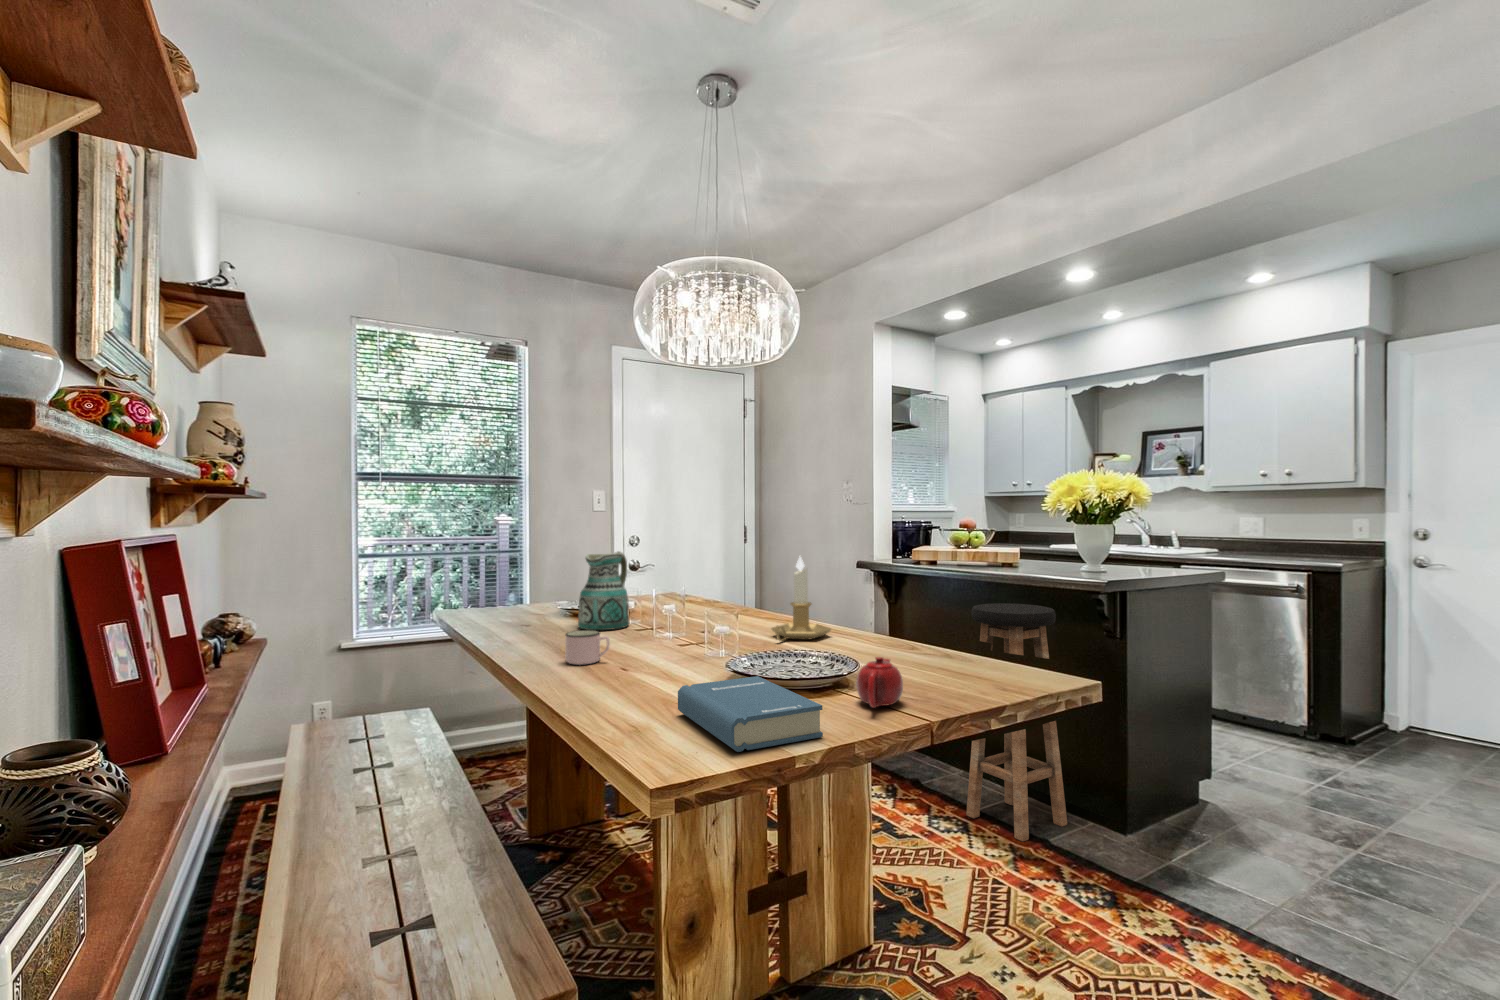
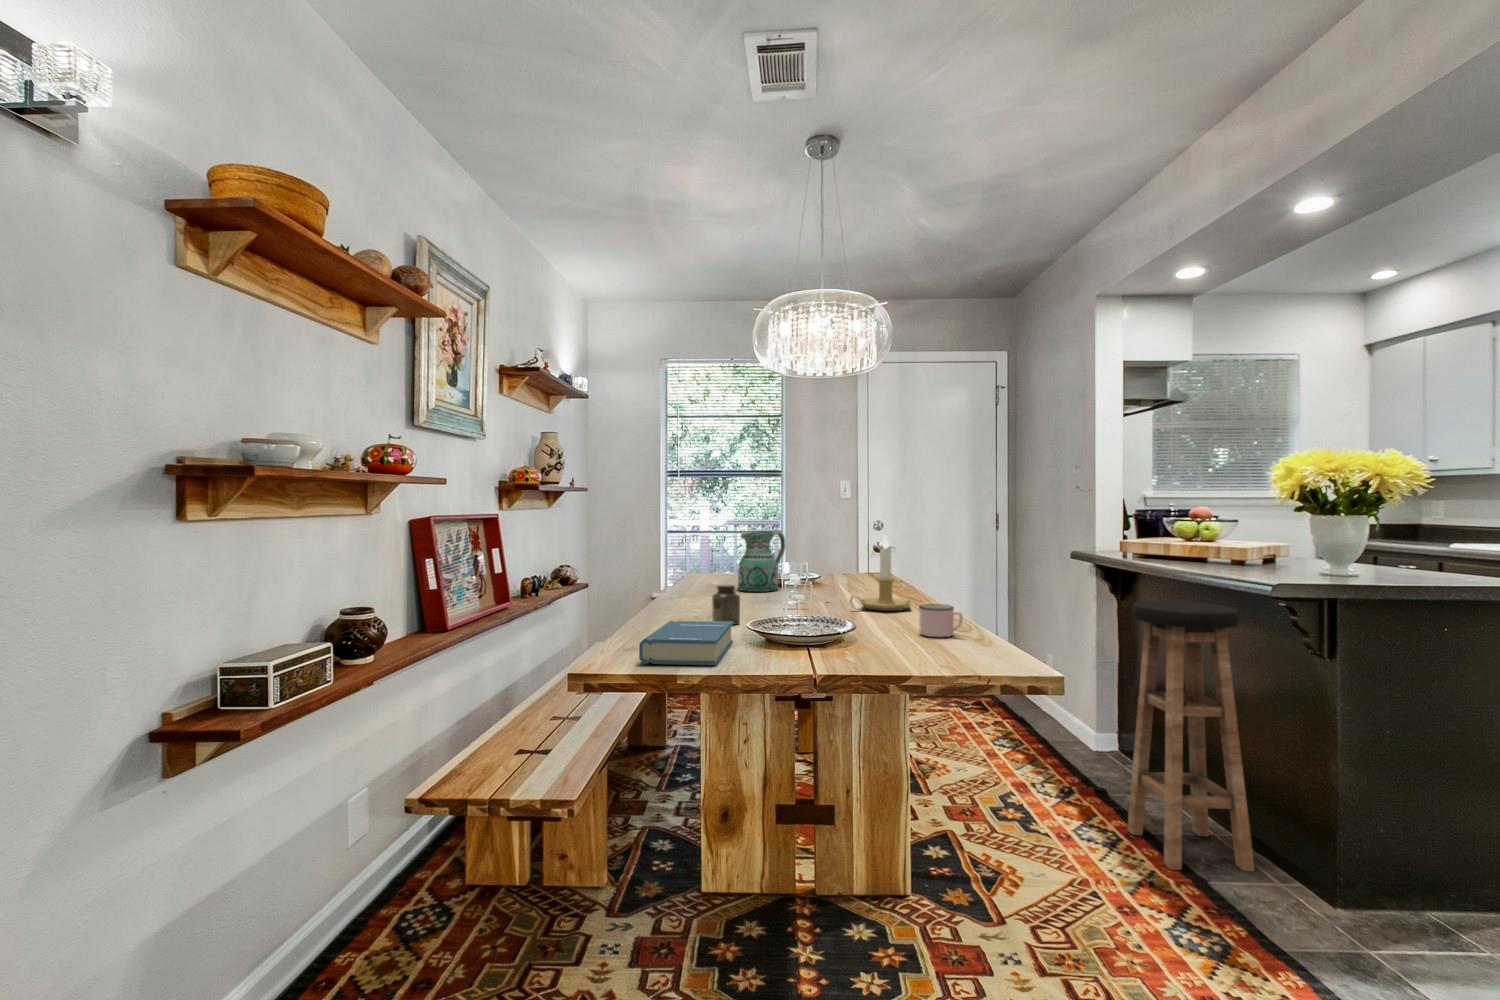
salt shaker: none [667,626,702,681] -> present [712,584,740,625]
mug: present [565,630,610,665] -> present [919,604,963,637]
teapot: present [856,657,903,708] -> none [779,615,844,655]

